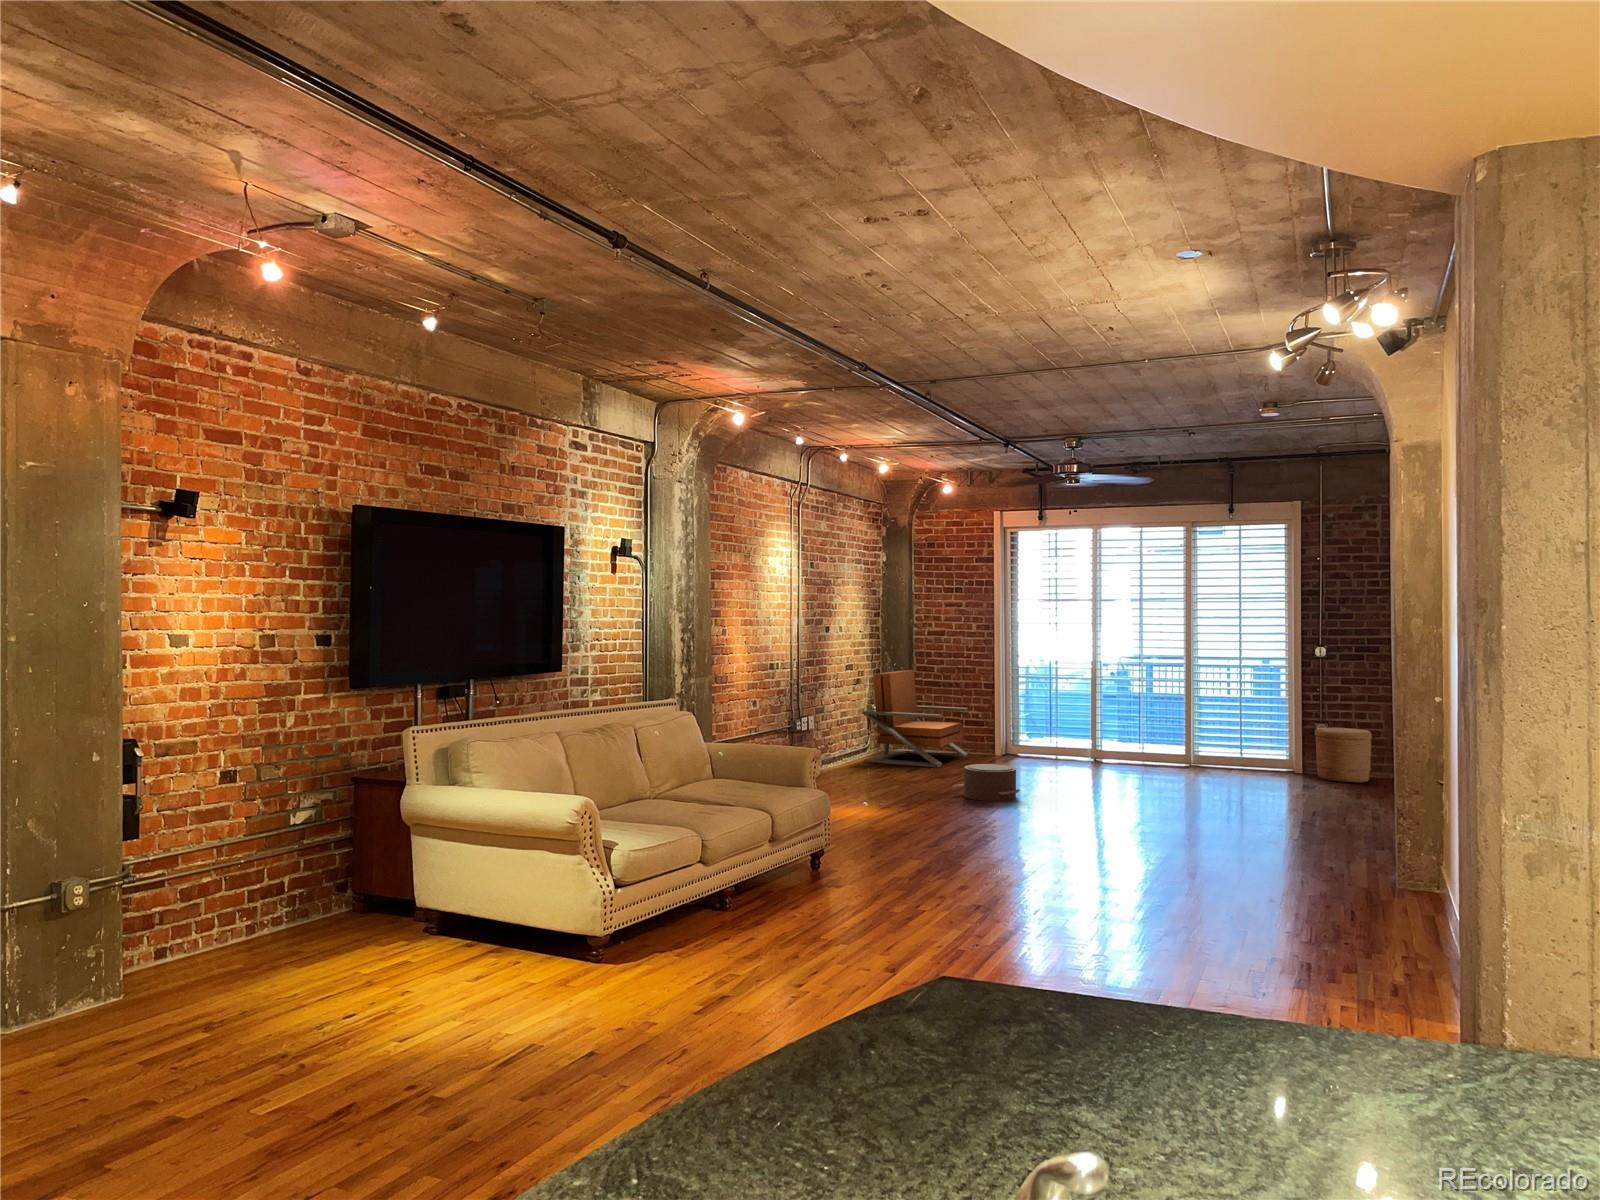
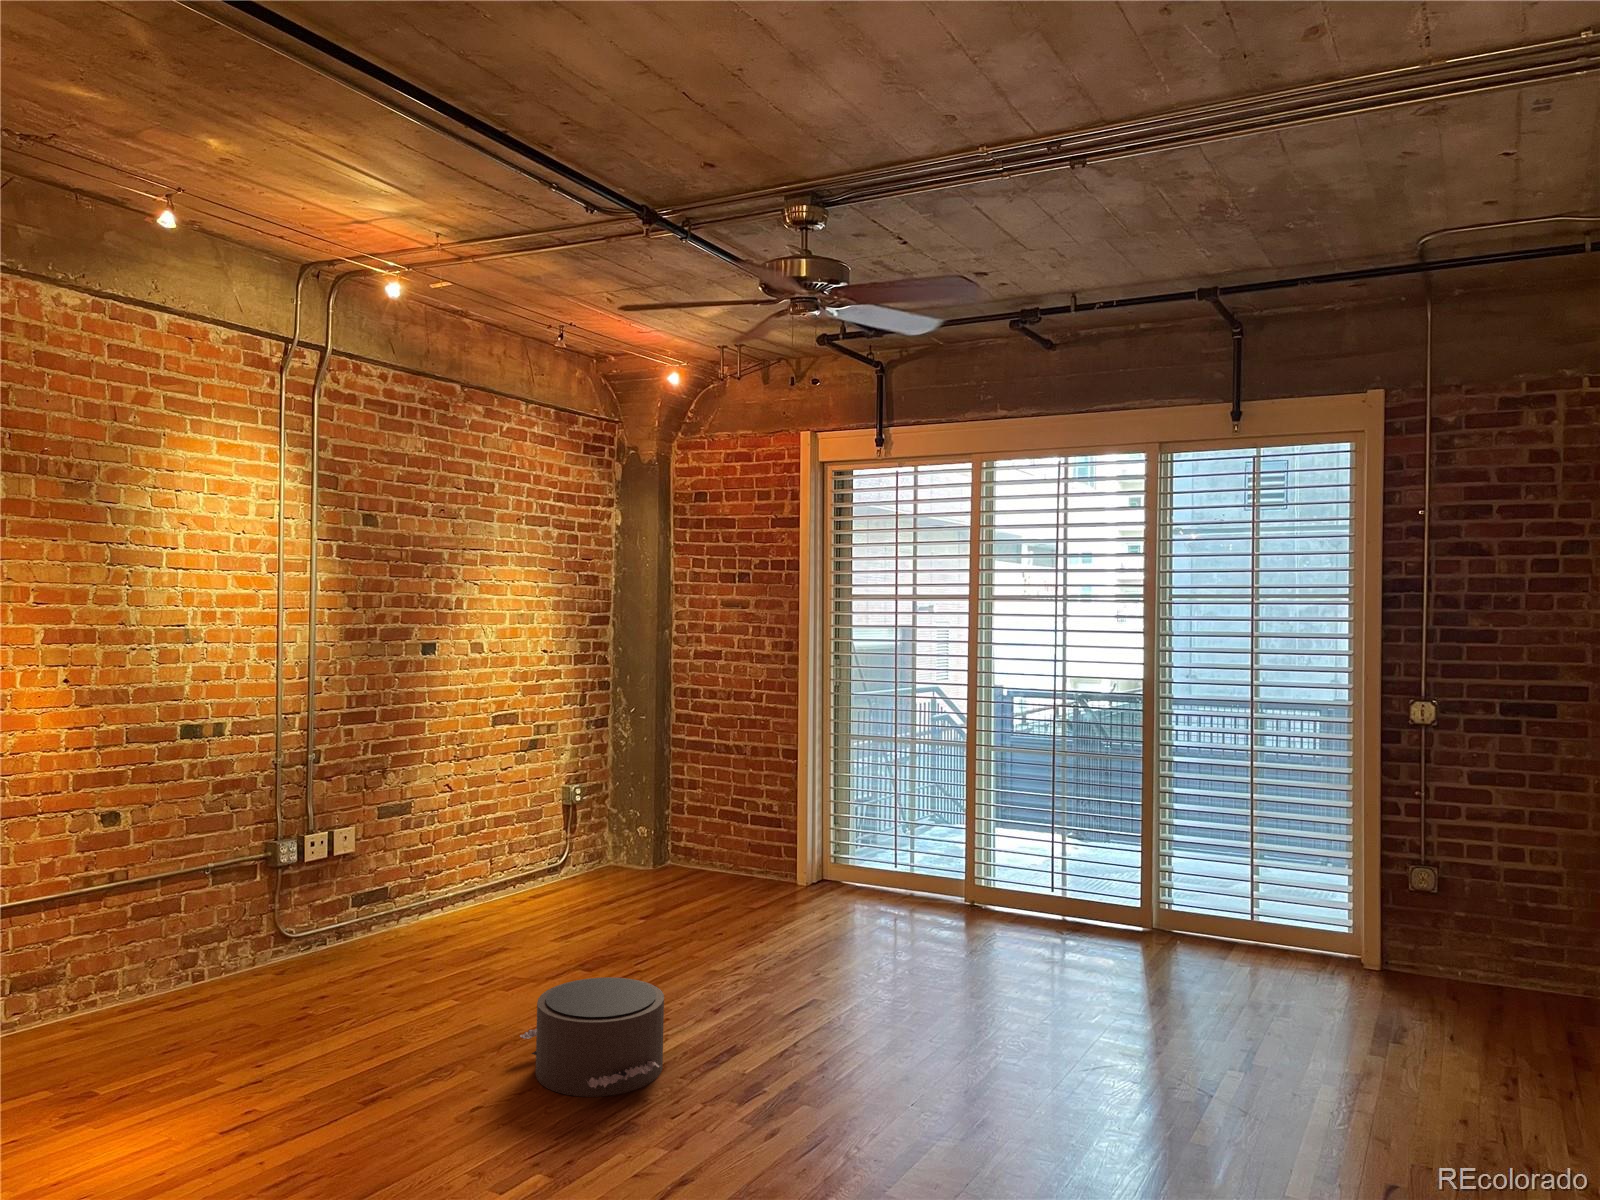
lounge chair: present [862,670,968,767] -> none [524,721,749,923]
woven basket: present [1315,728,1372,783] -> none [1414,881,1551,1024]

